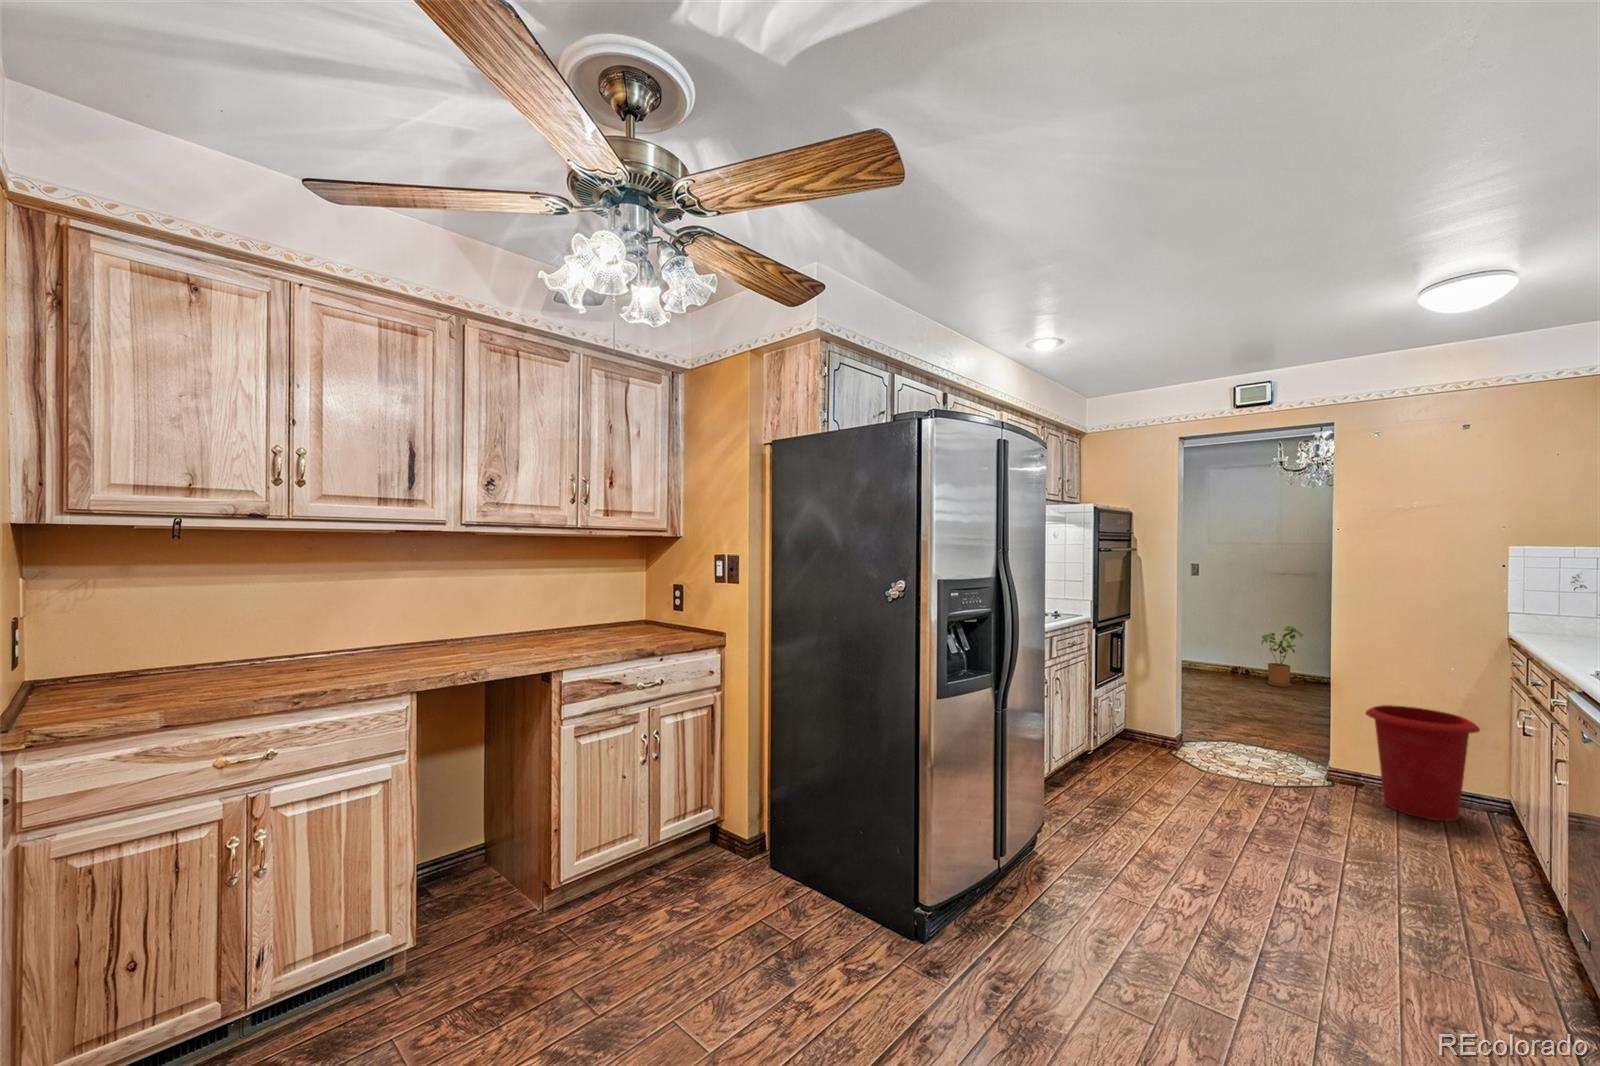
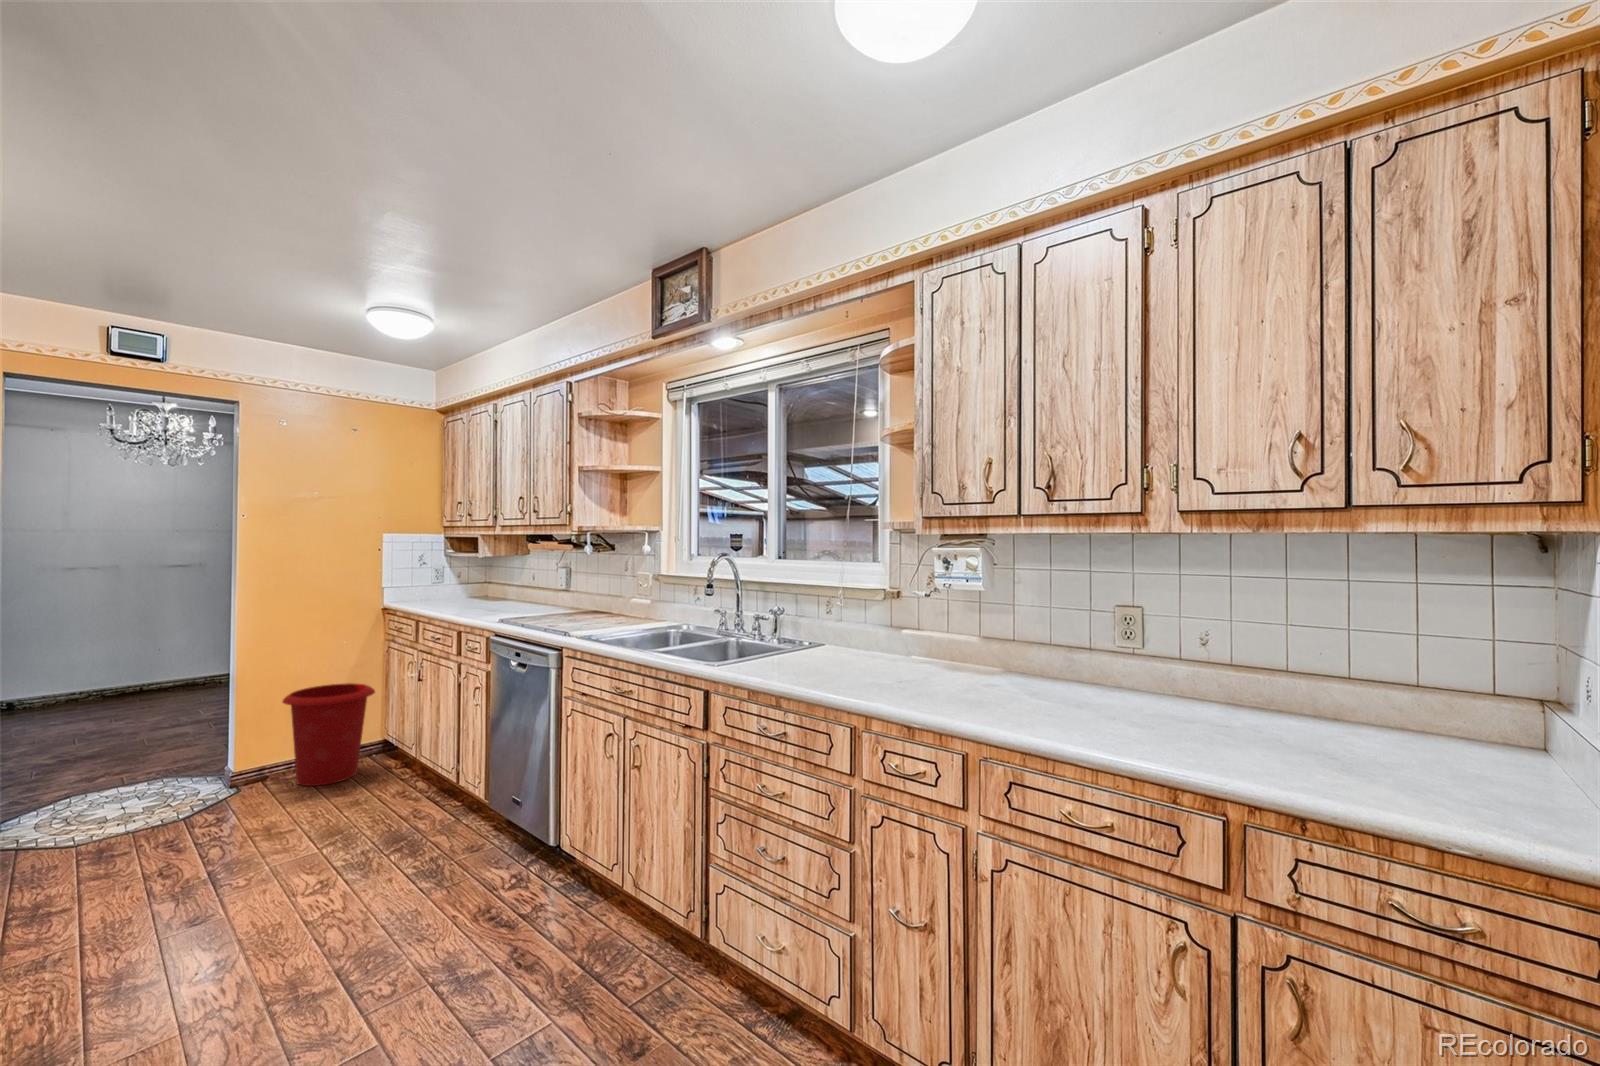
house plant: present [1262,626,1303,687] -> none [45,635,112,713]

